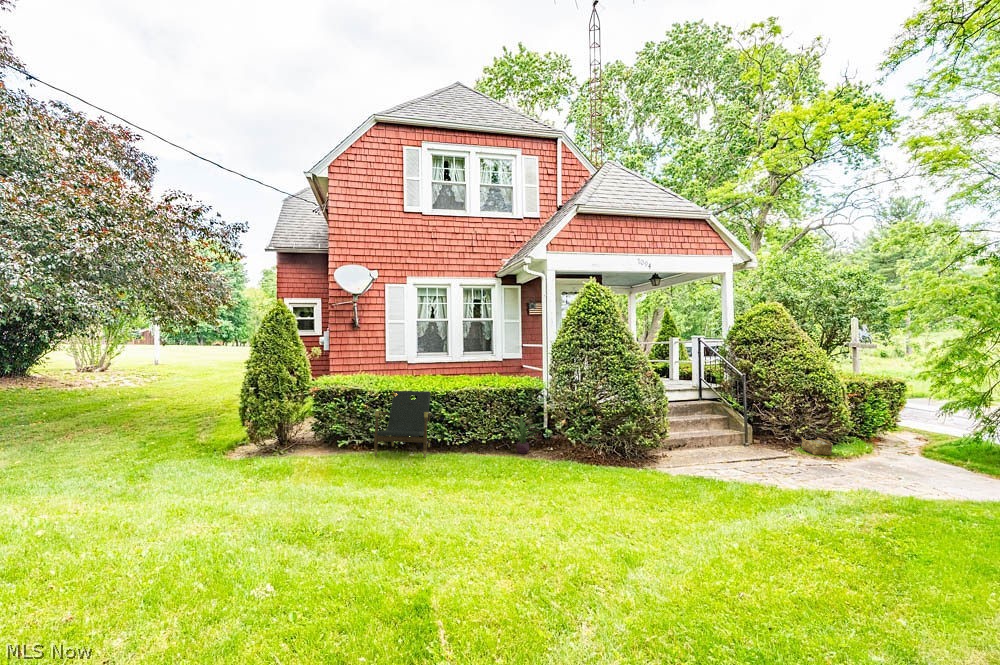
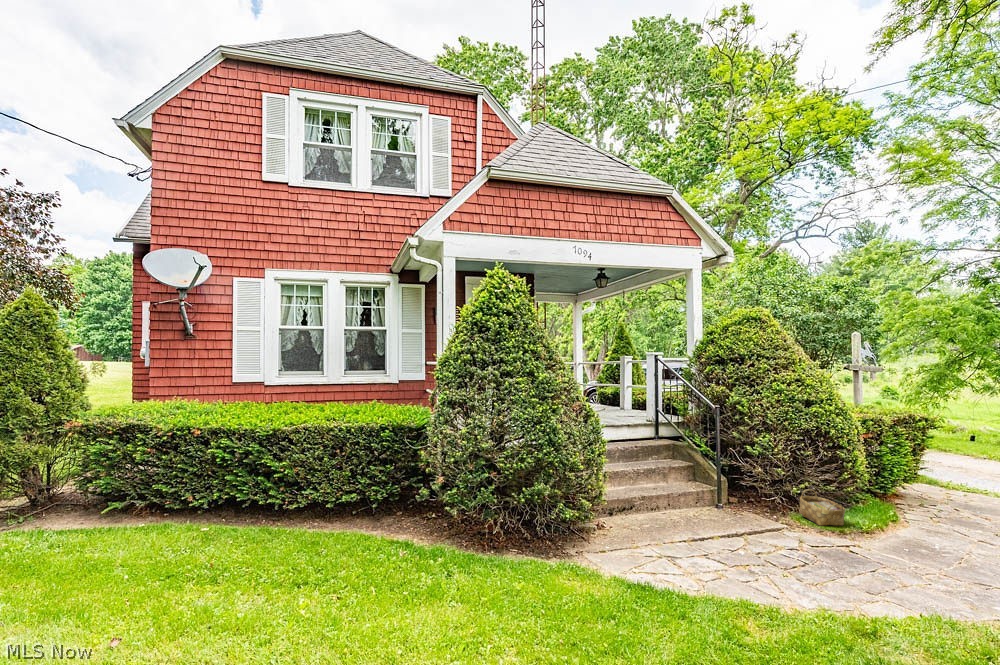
lounge chair: present [374,391,432,458] -> none [121,434,244,548]
decorative plant: present [516,416,529,454] -> none [348,472,410,534]

